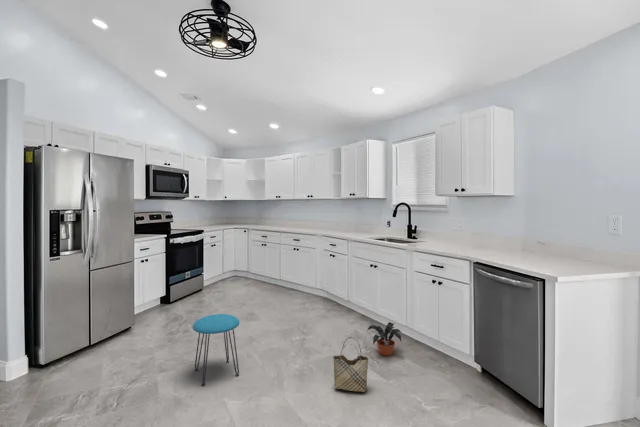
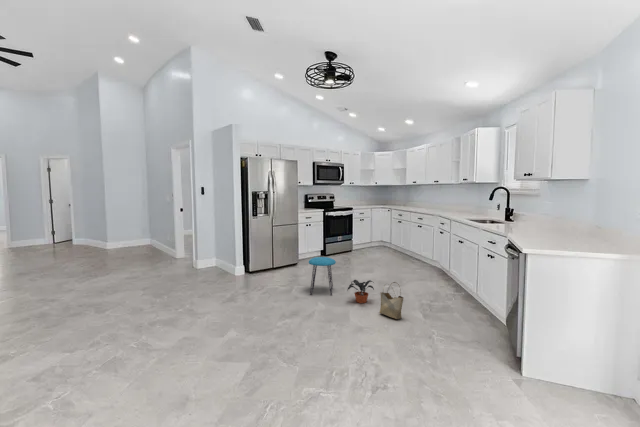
potted plant: present [367,322,401,356] -> present [348,280,374,303]

